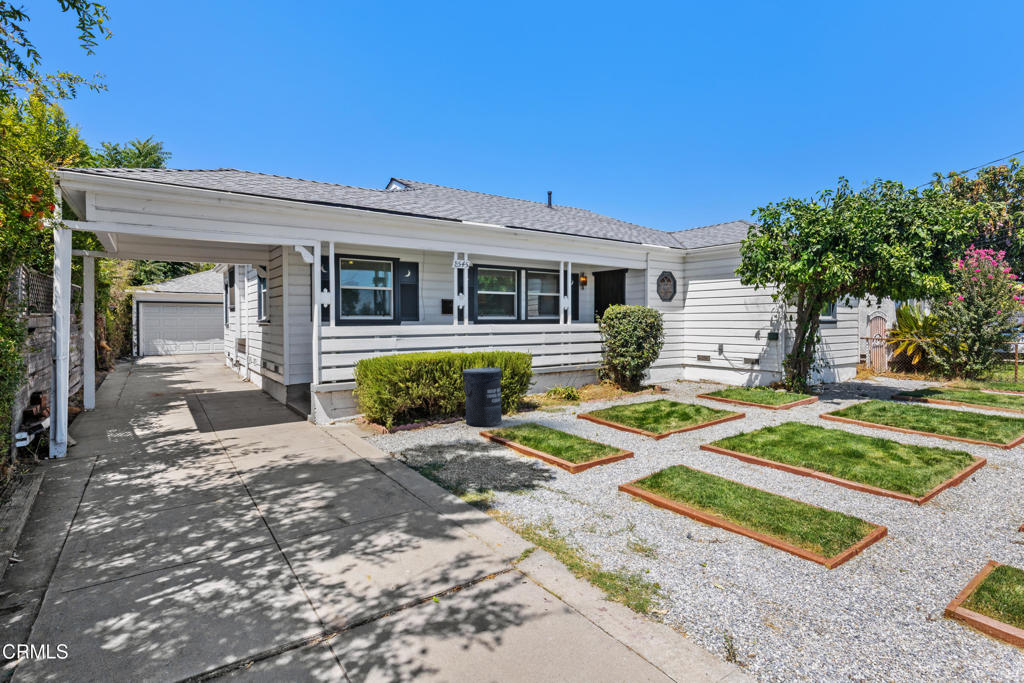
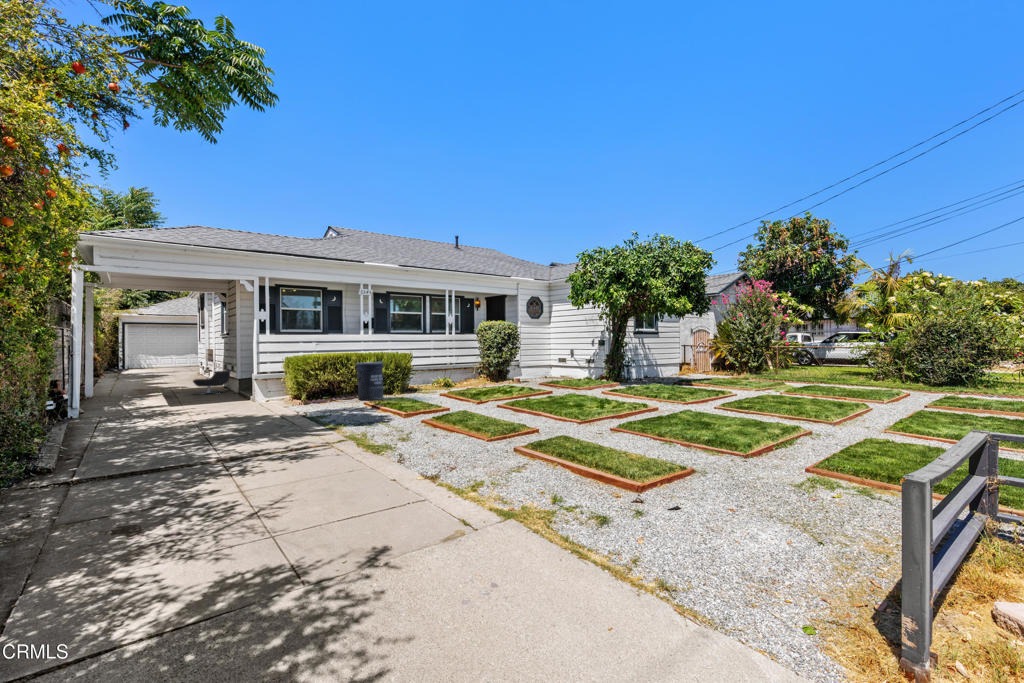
lounge chair: none [227,372,276,406] -> present [193,370,230,394]

